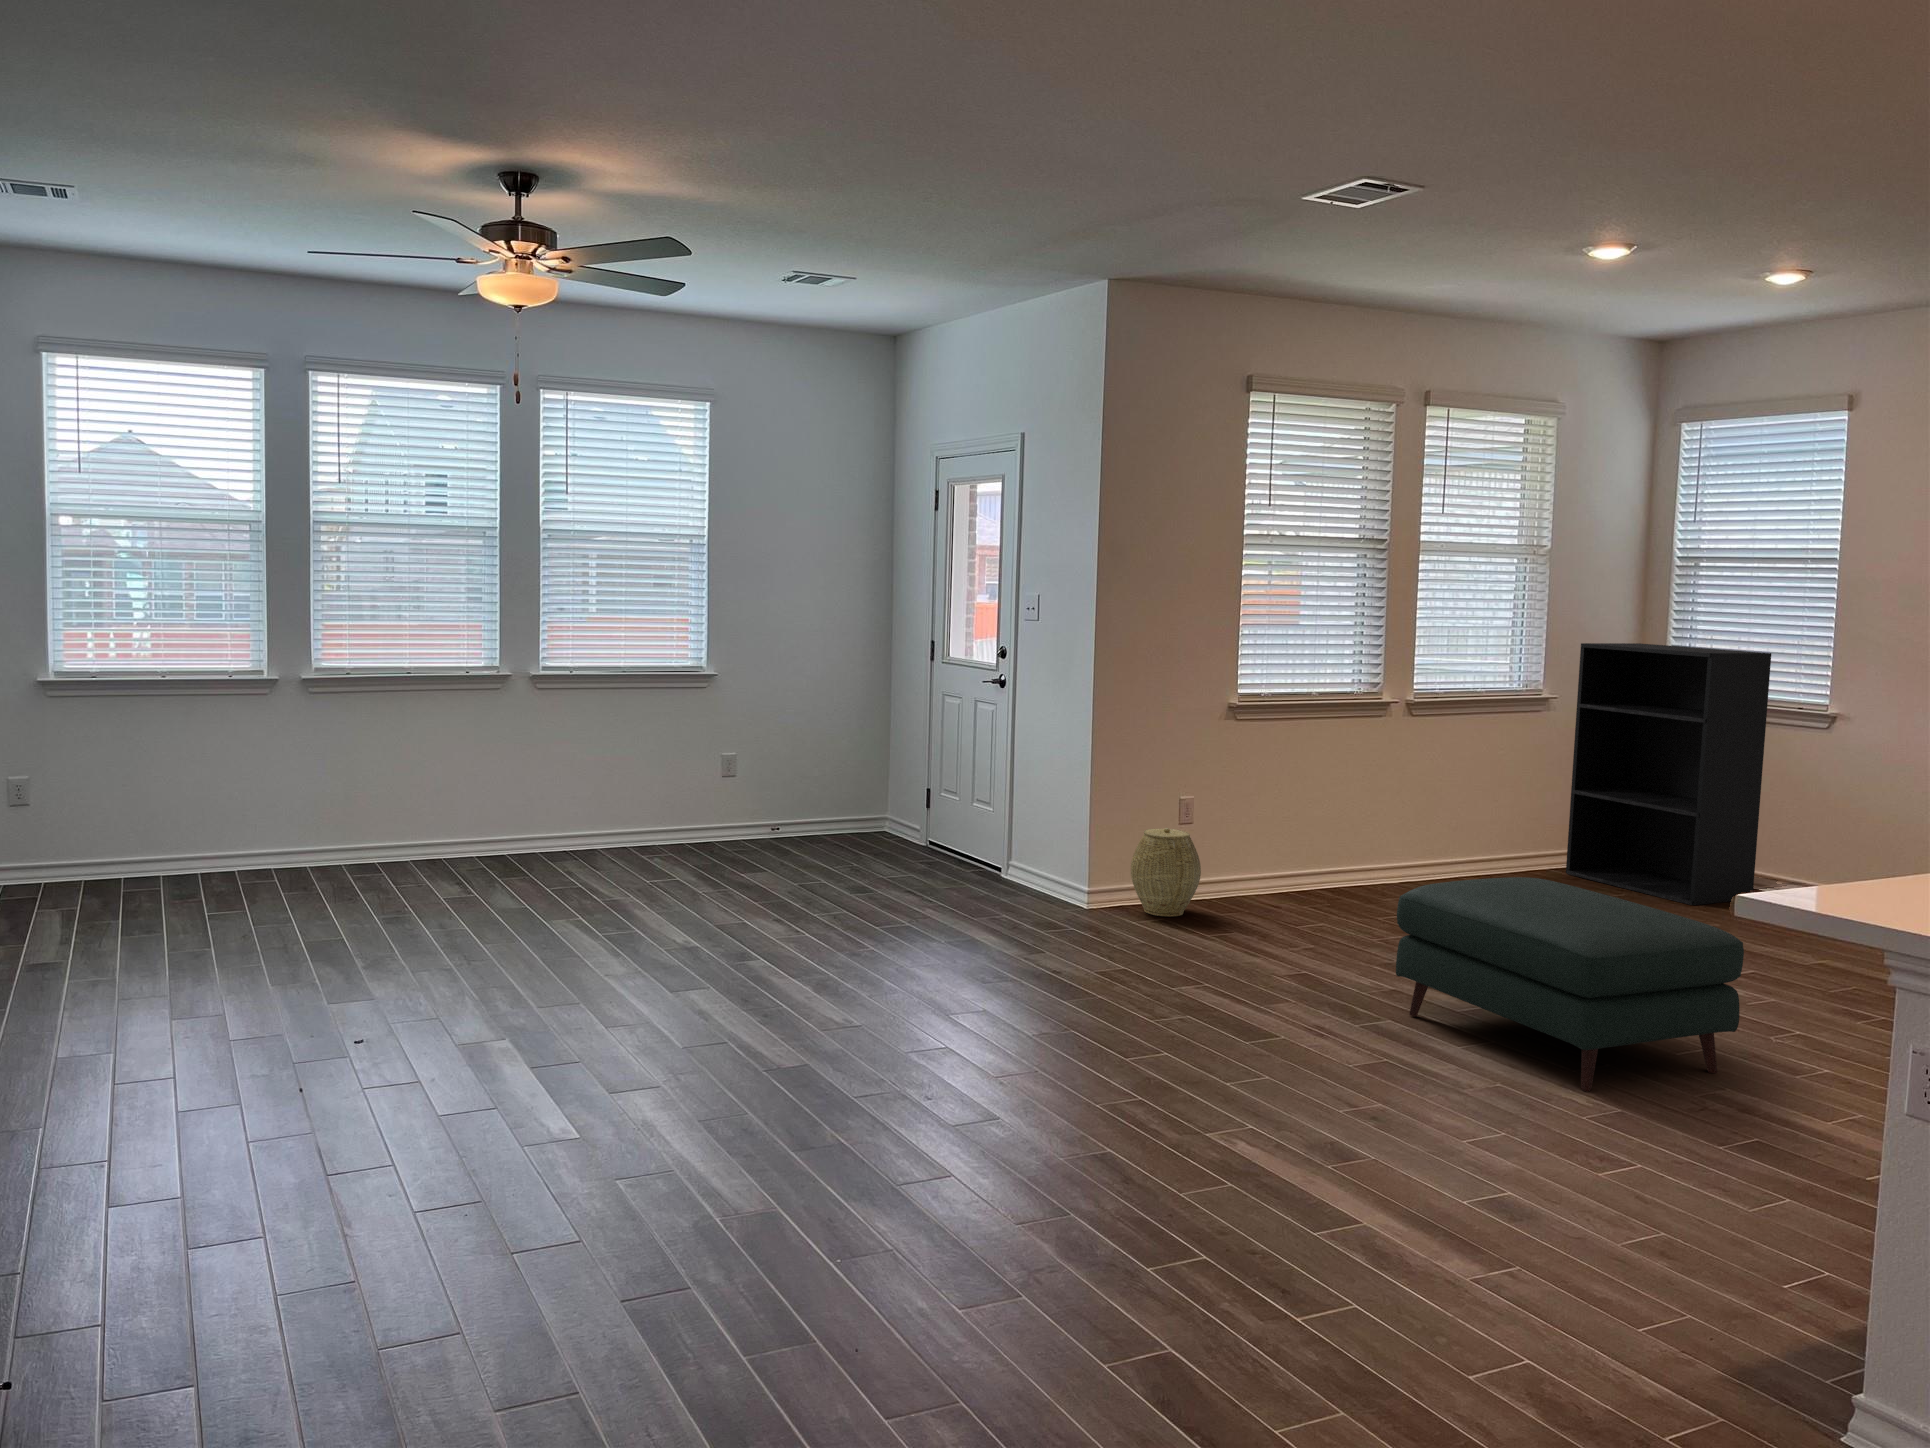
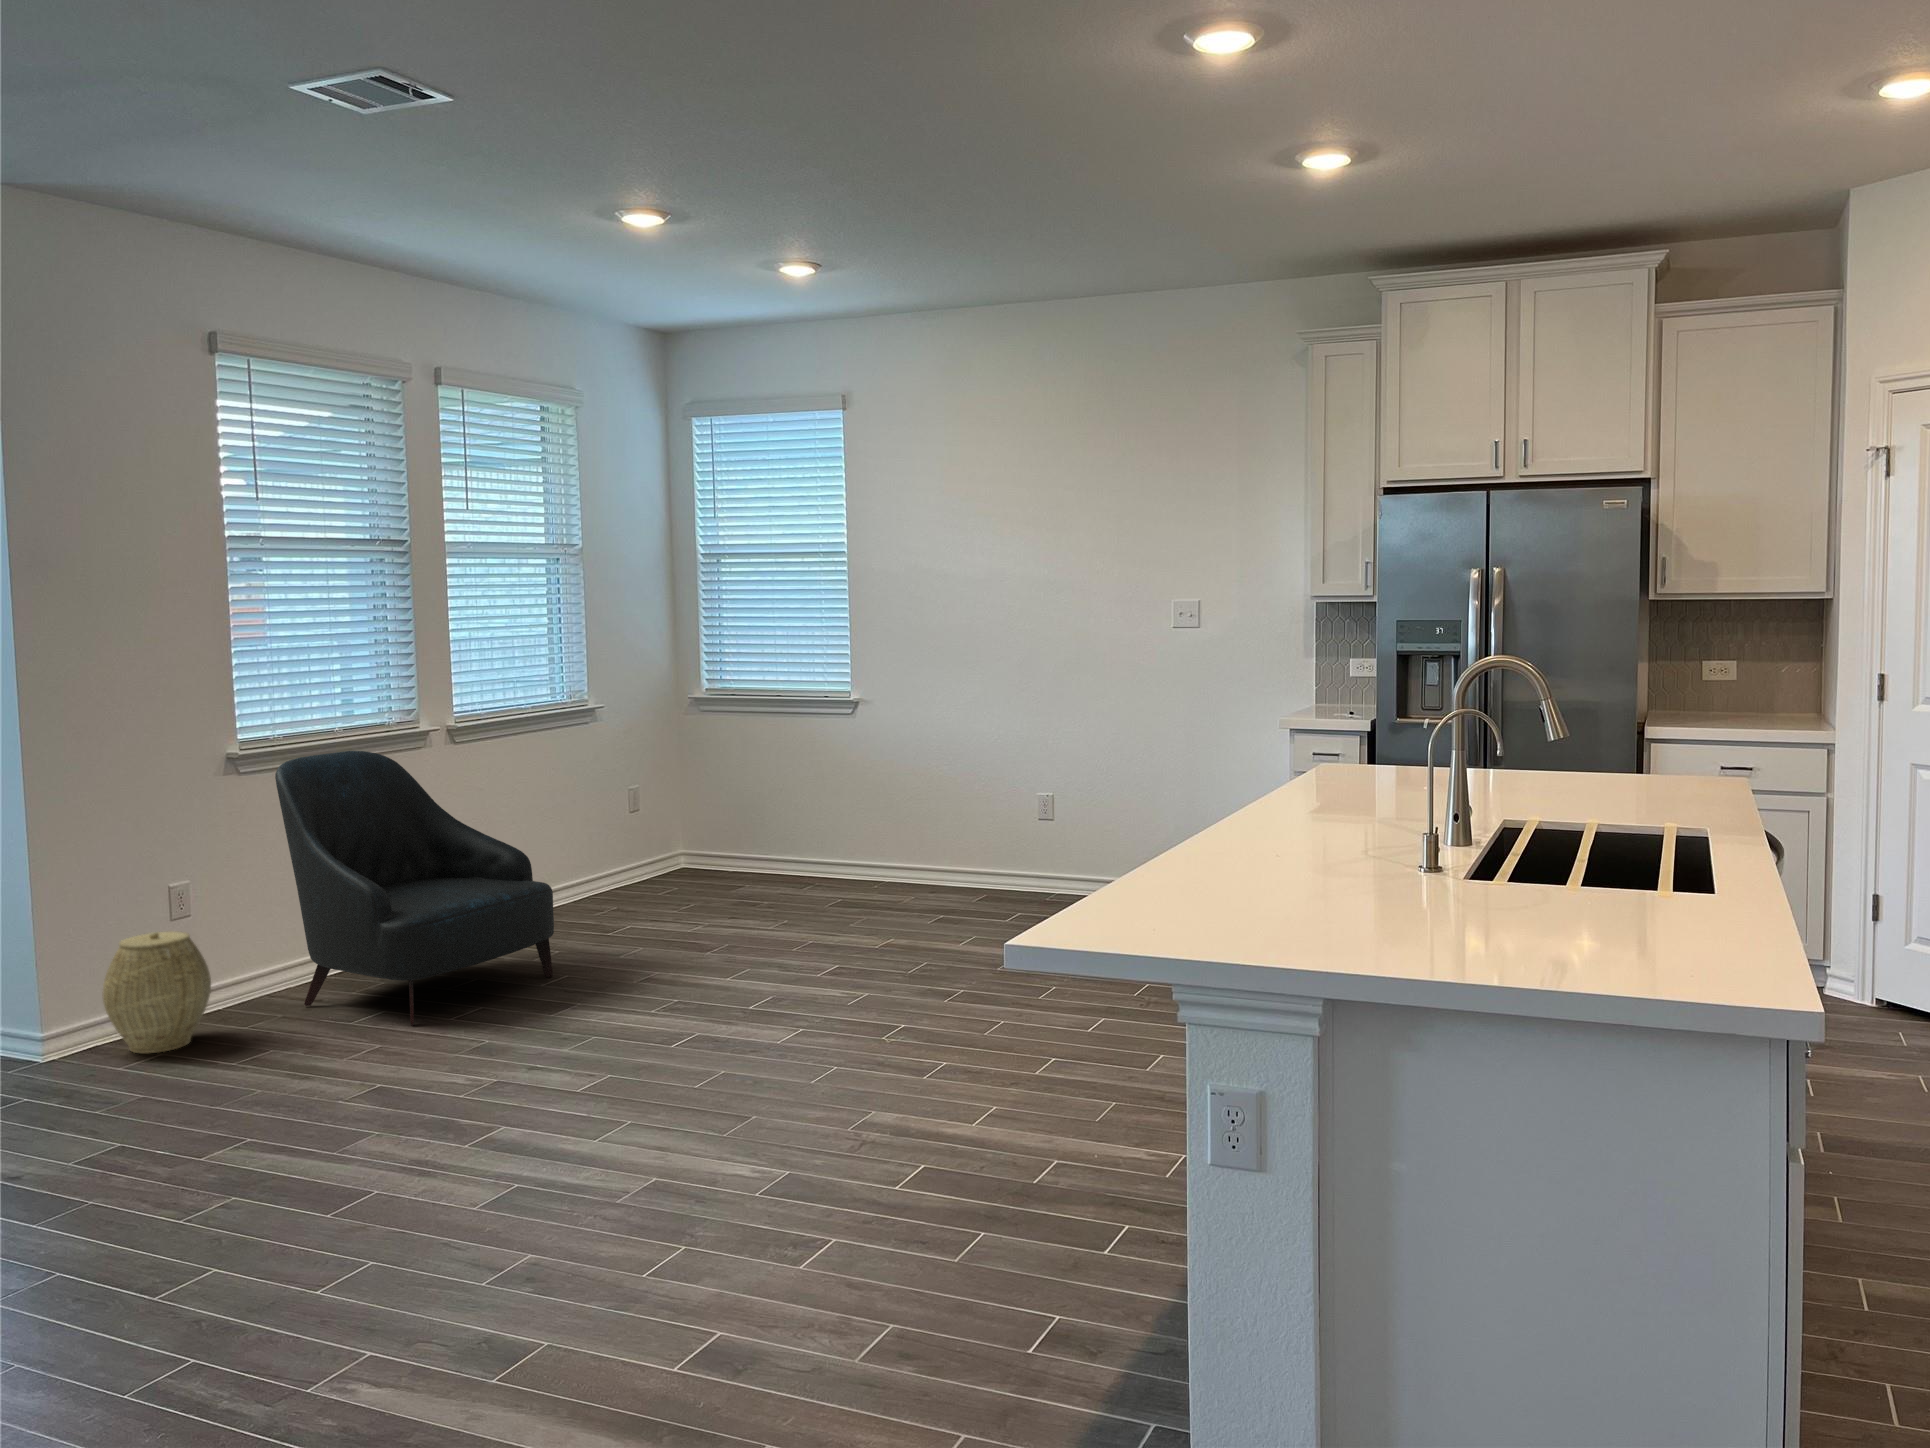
bookshelf: present [1566,643,1771,905] -> none [622,643,804,901]
armchair: none [1263,712,1474,939] -> present [275,751,554,1026]
ottoman: present [1396,877,1744,1092] -> none [502,912,872,1146]

